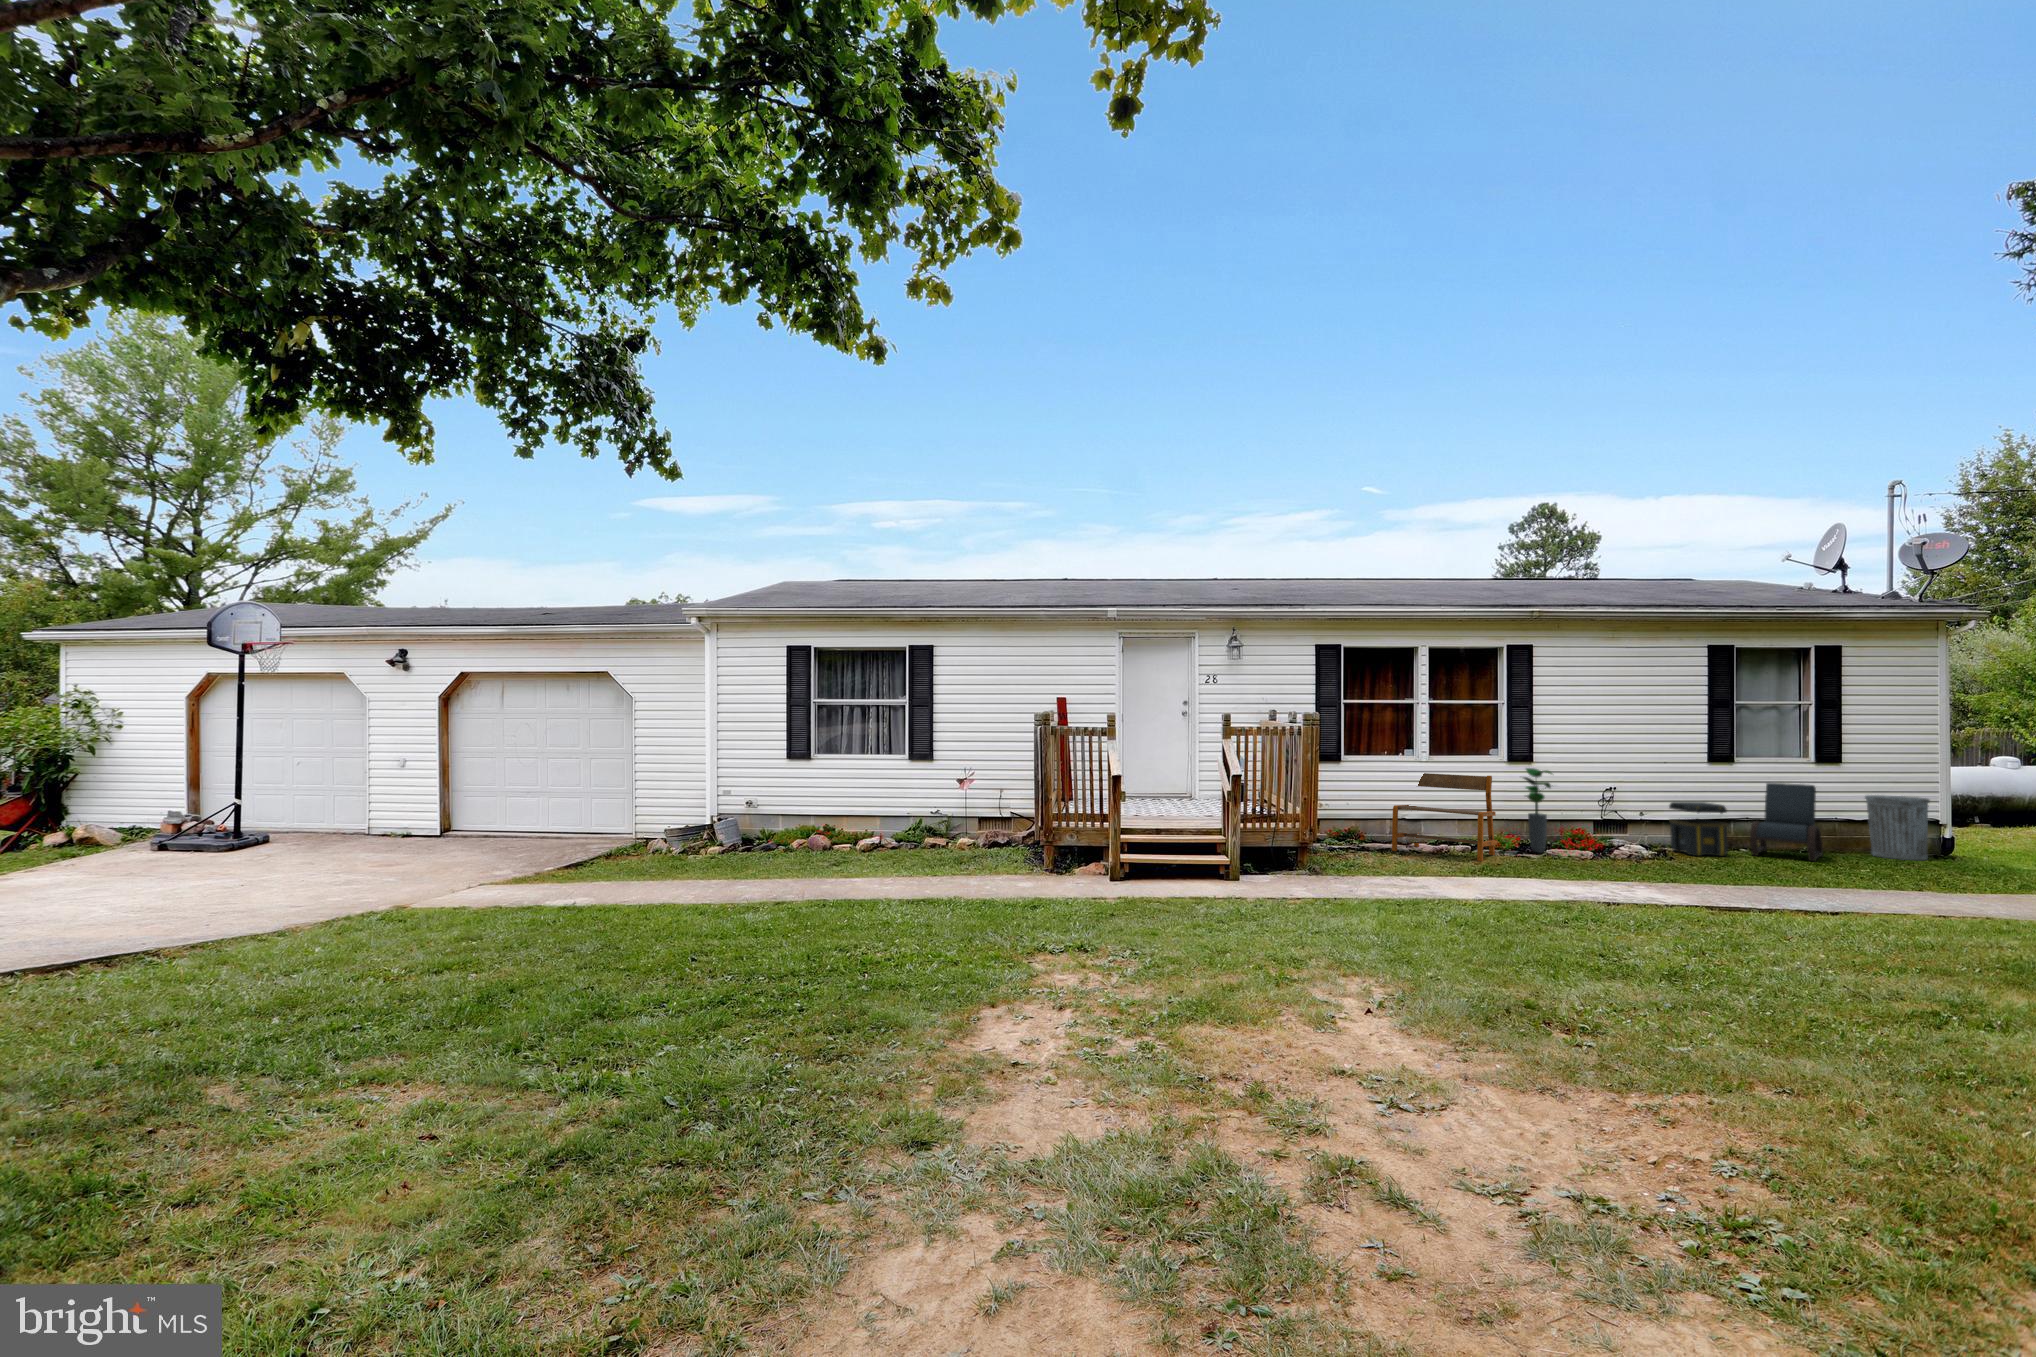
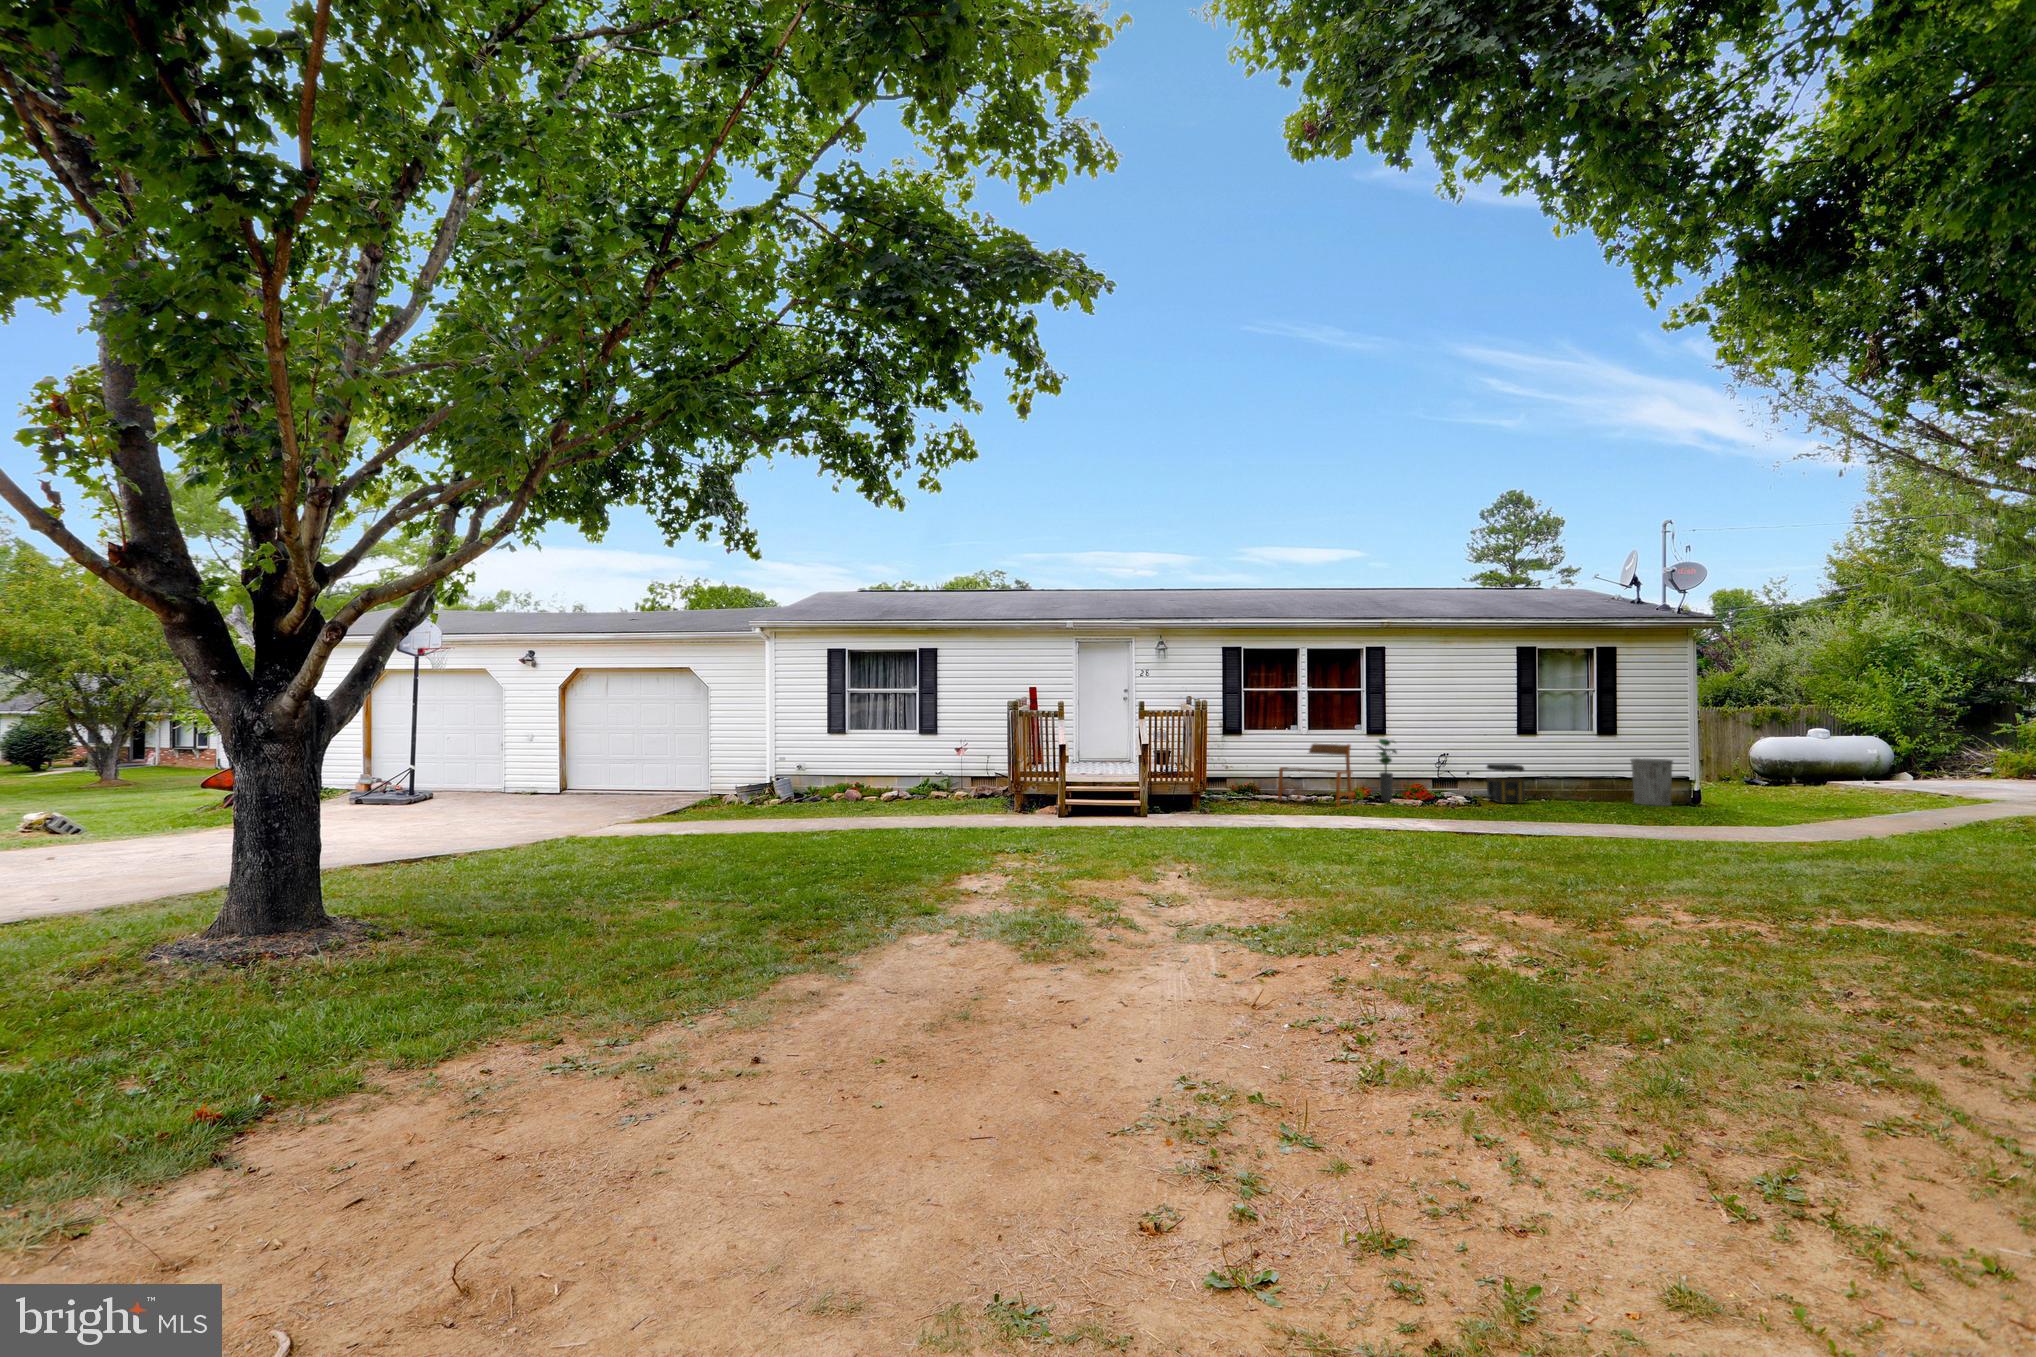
lounge chair: present [1750,783,1823,861] -> none [1542,749,1596,807]

